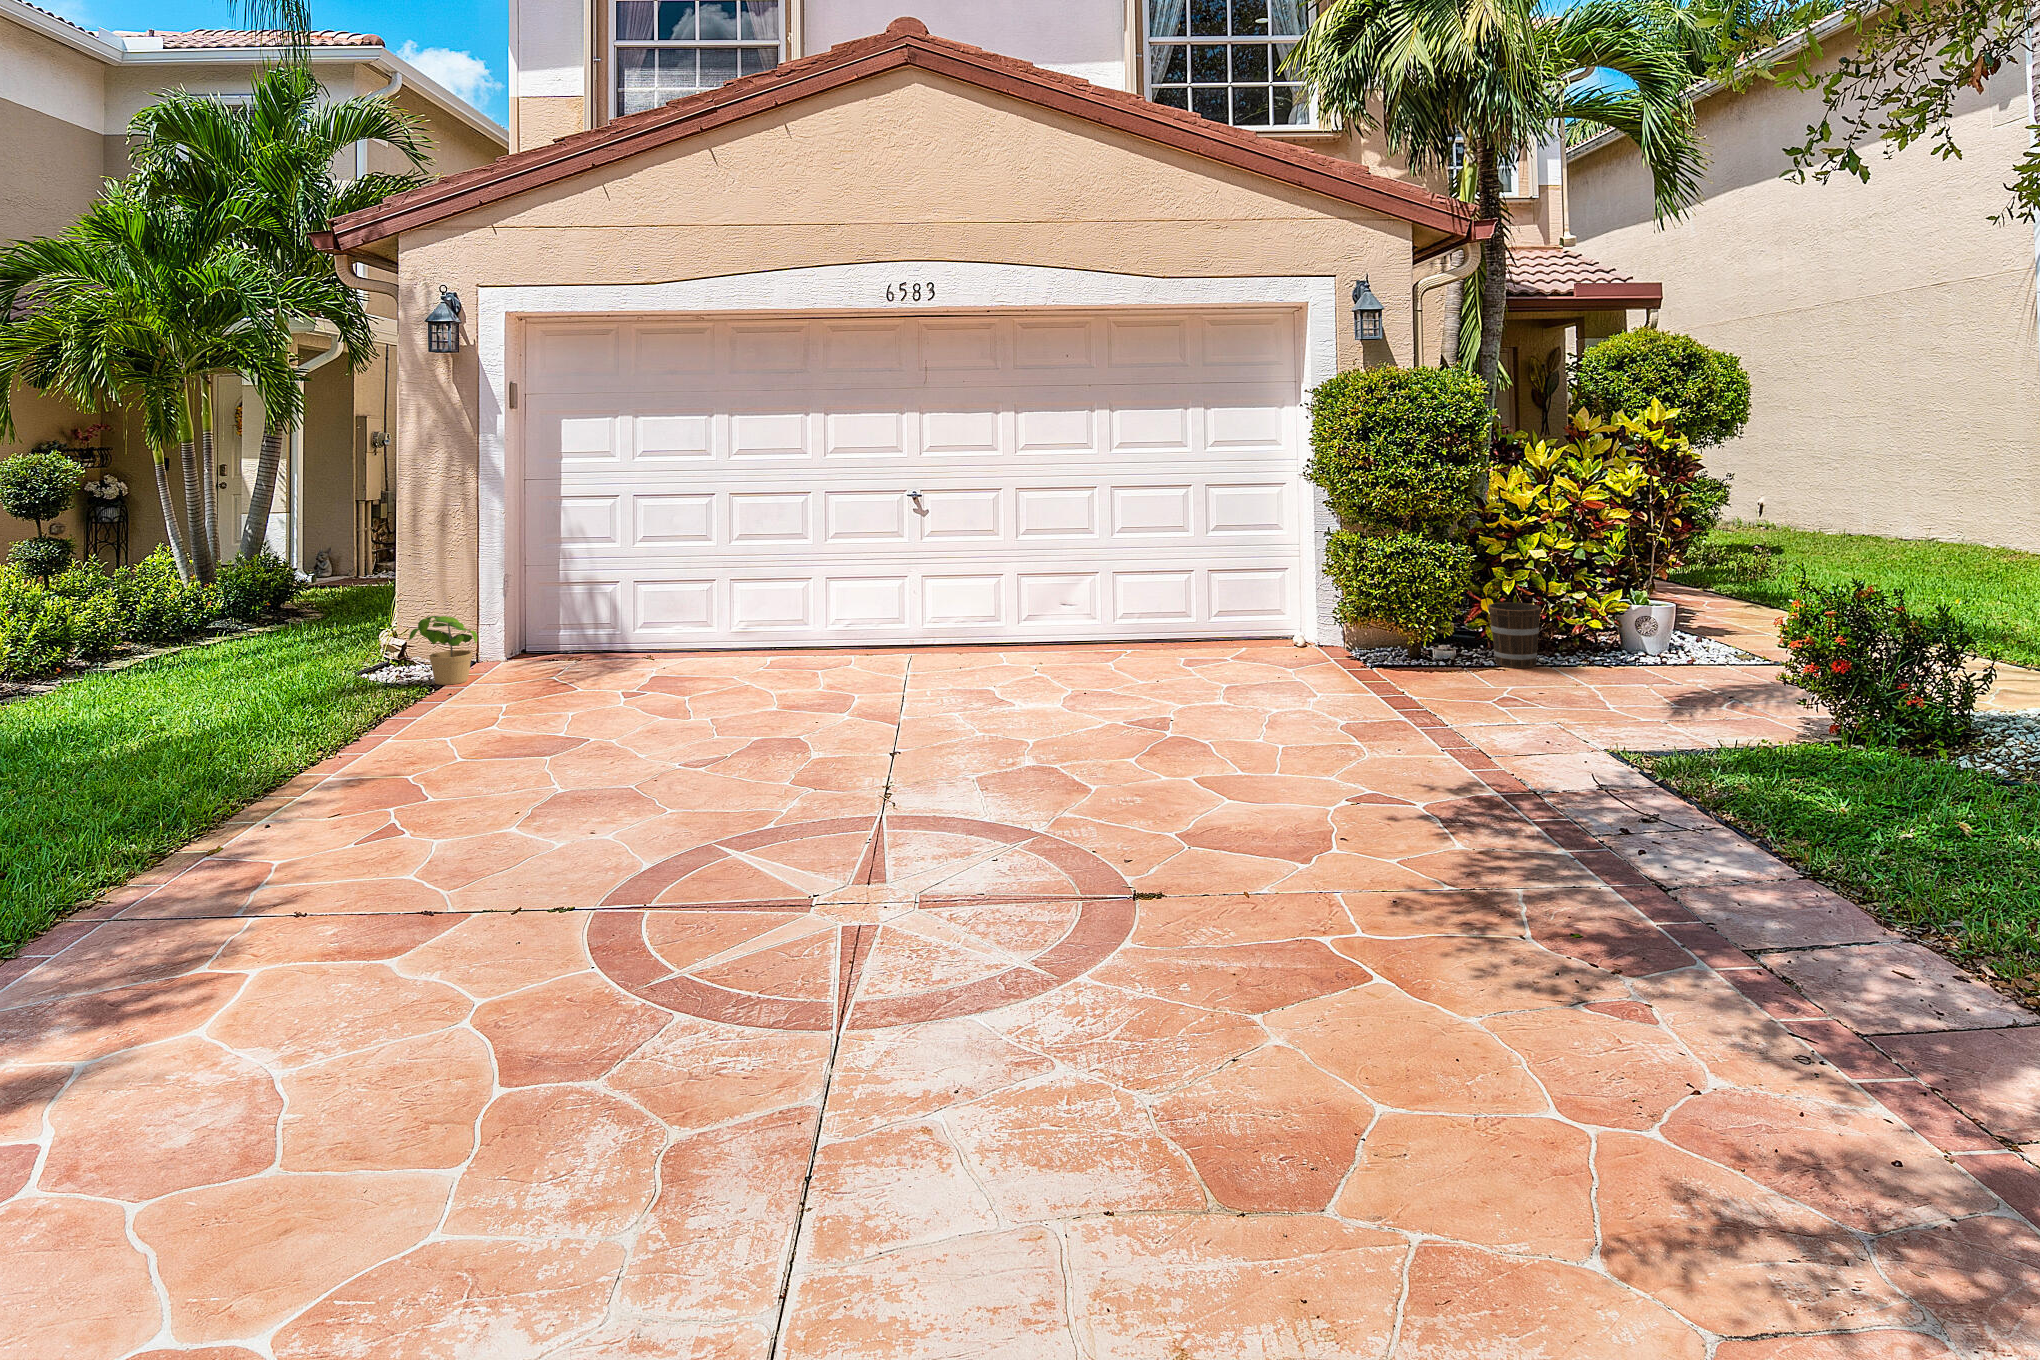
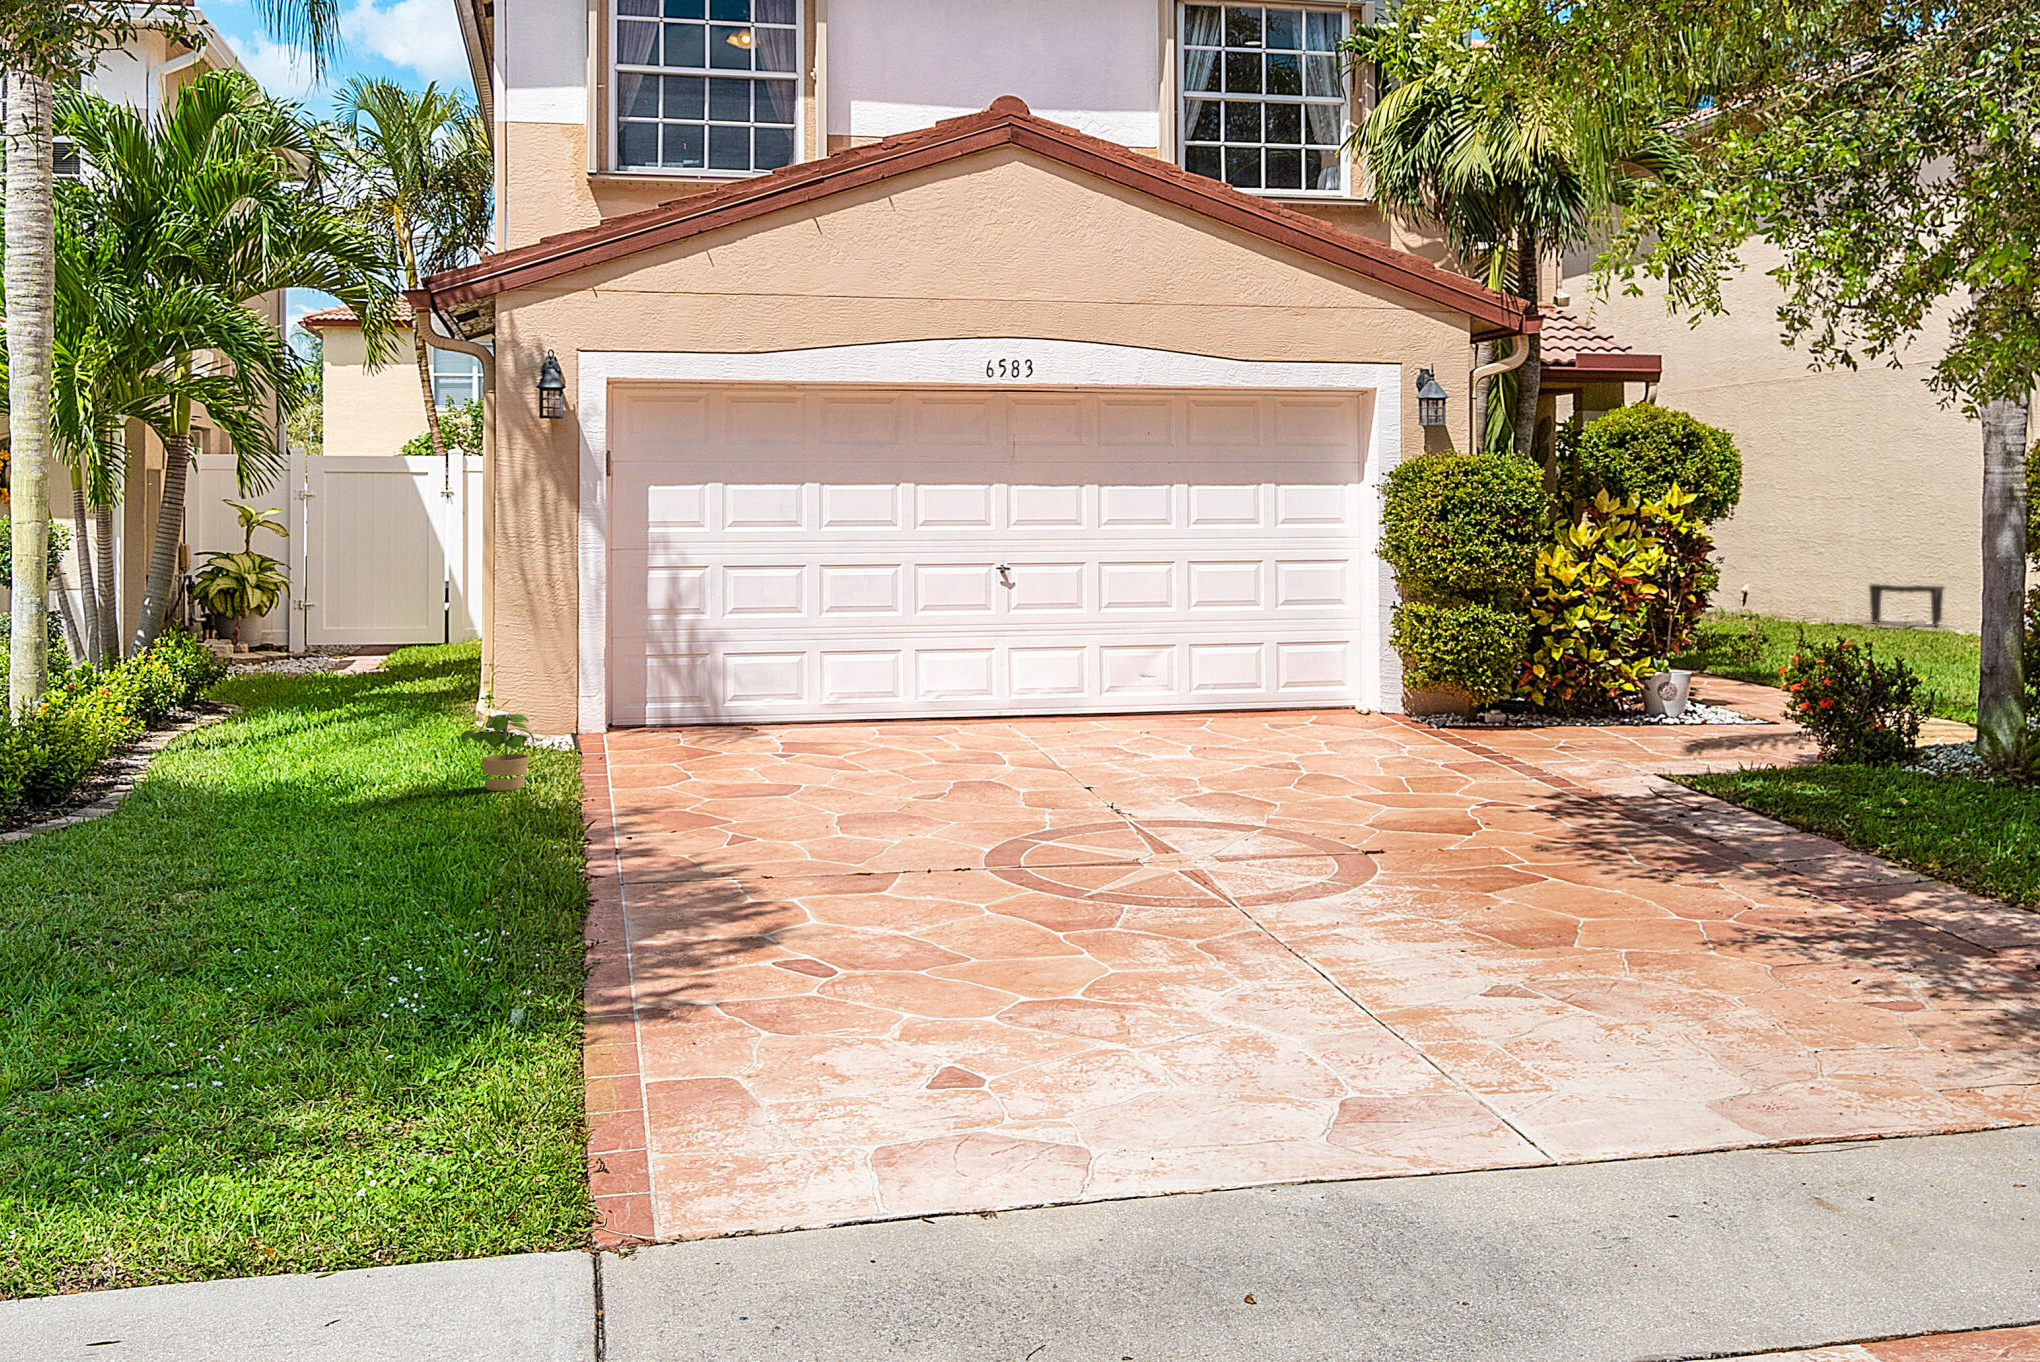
bench: none [1918,507,2013,554] -> present [1869,584,1944,626]
bucket: present [1488,602,1541,668] -> none [1539,670,1585,727]

